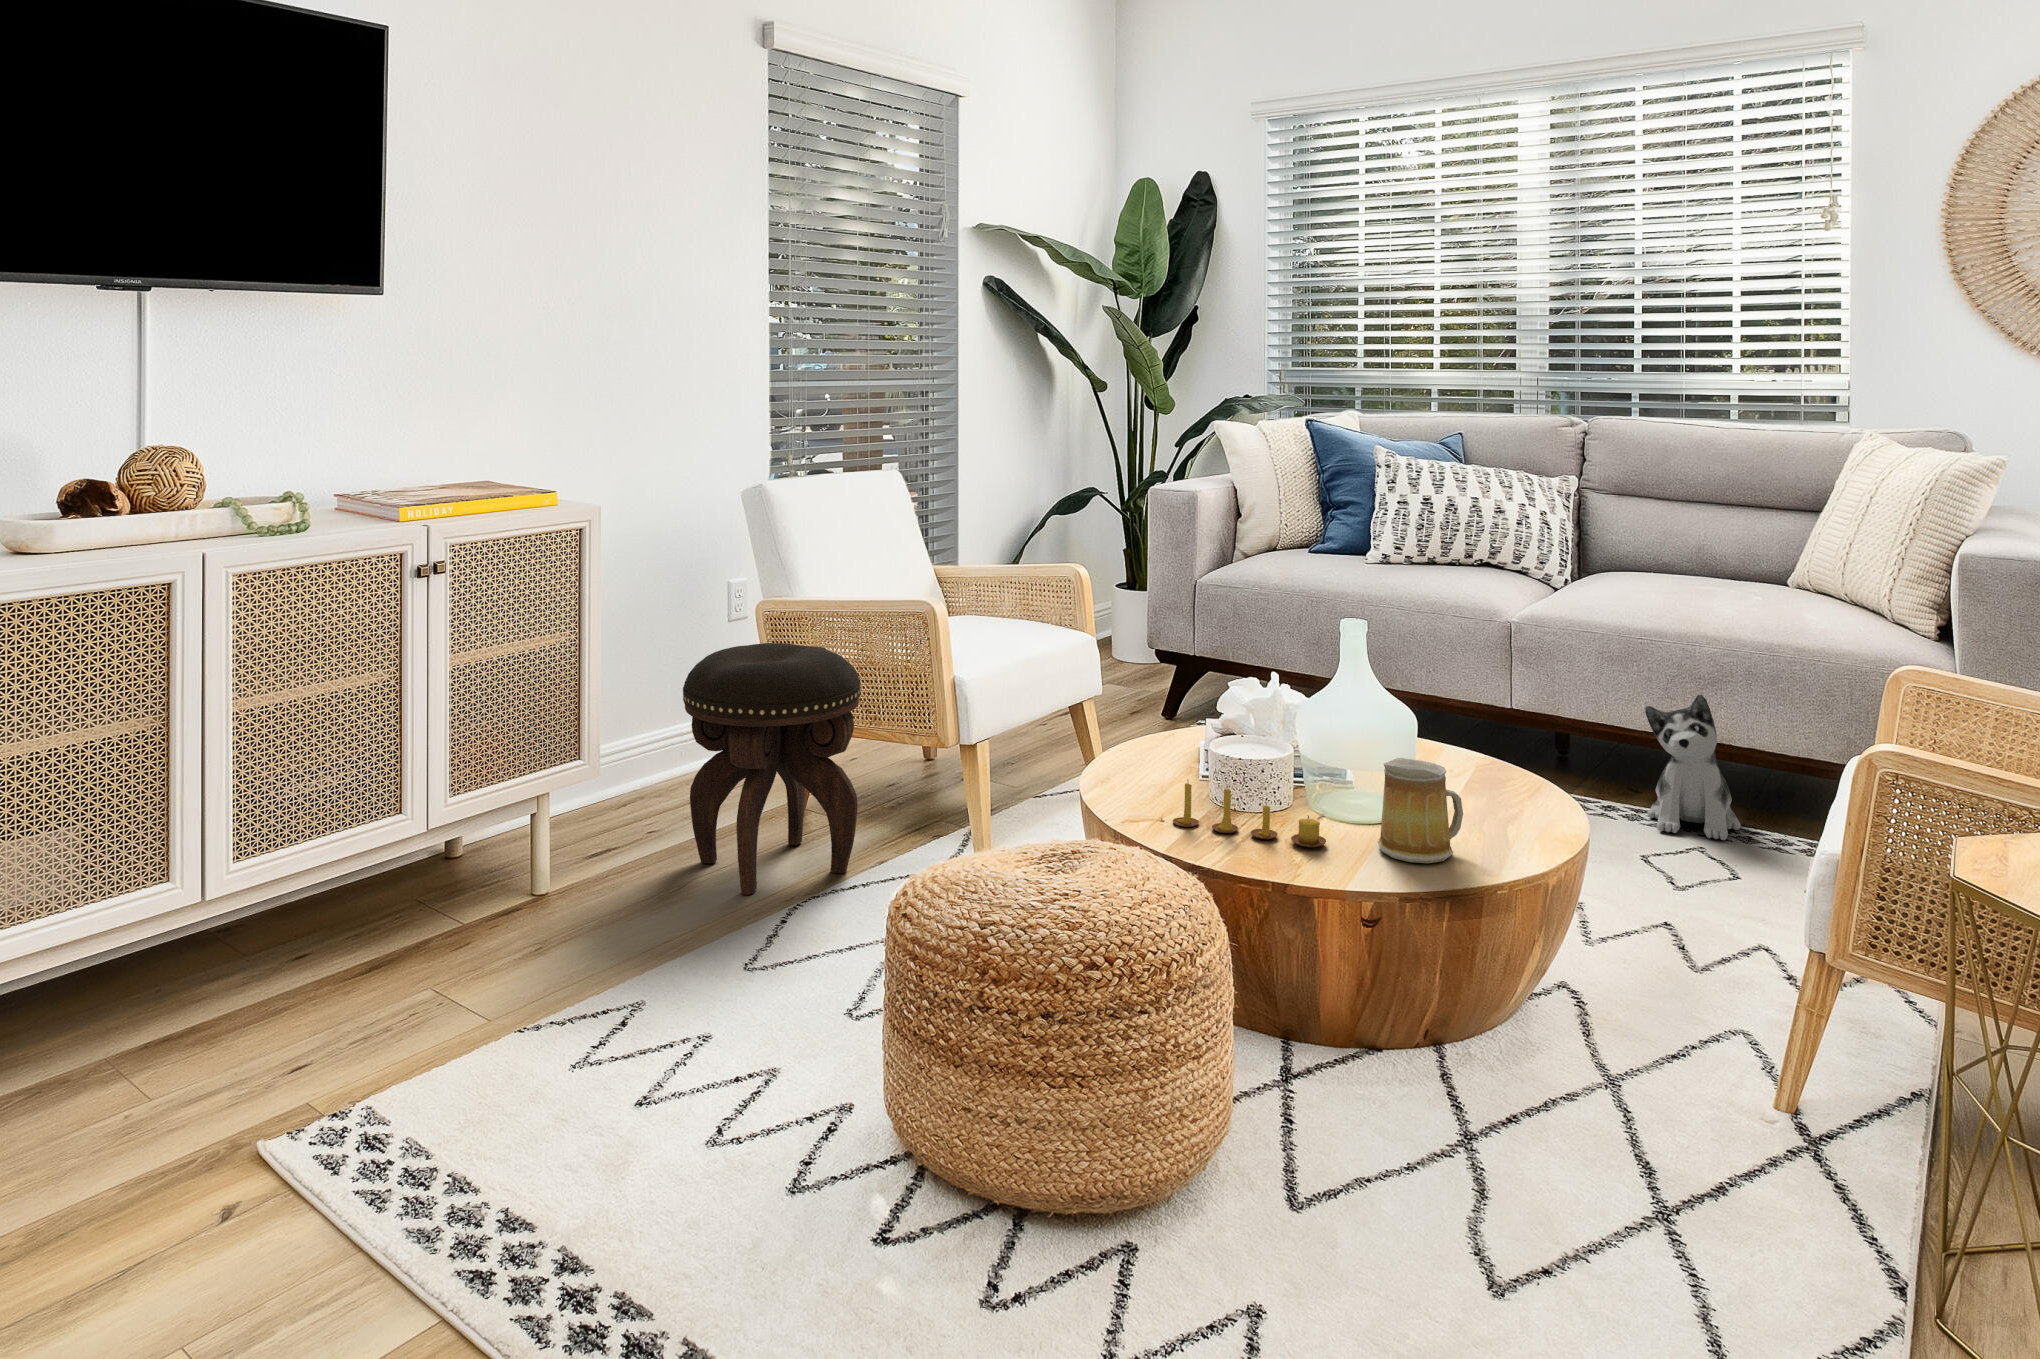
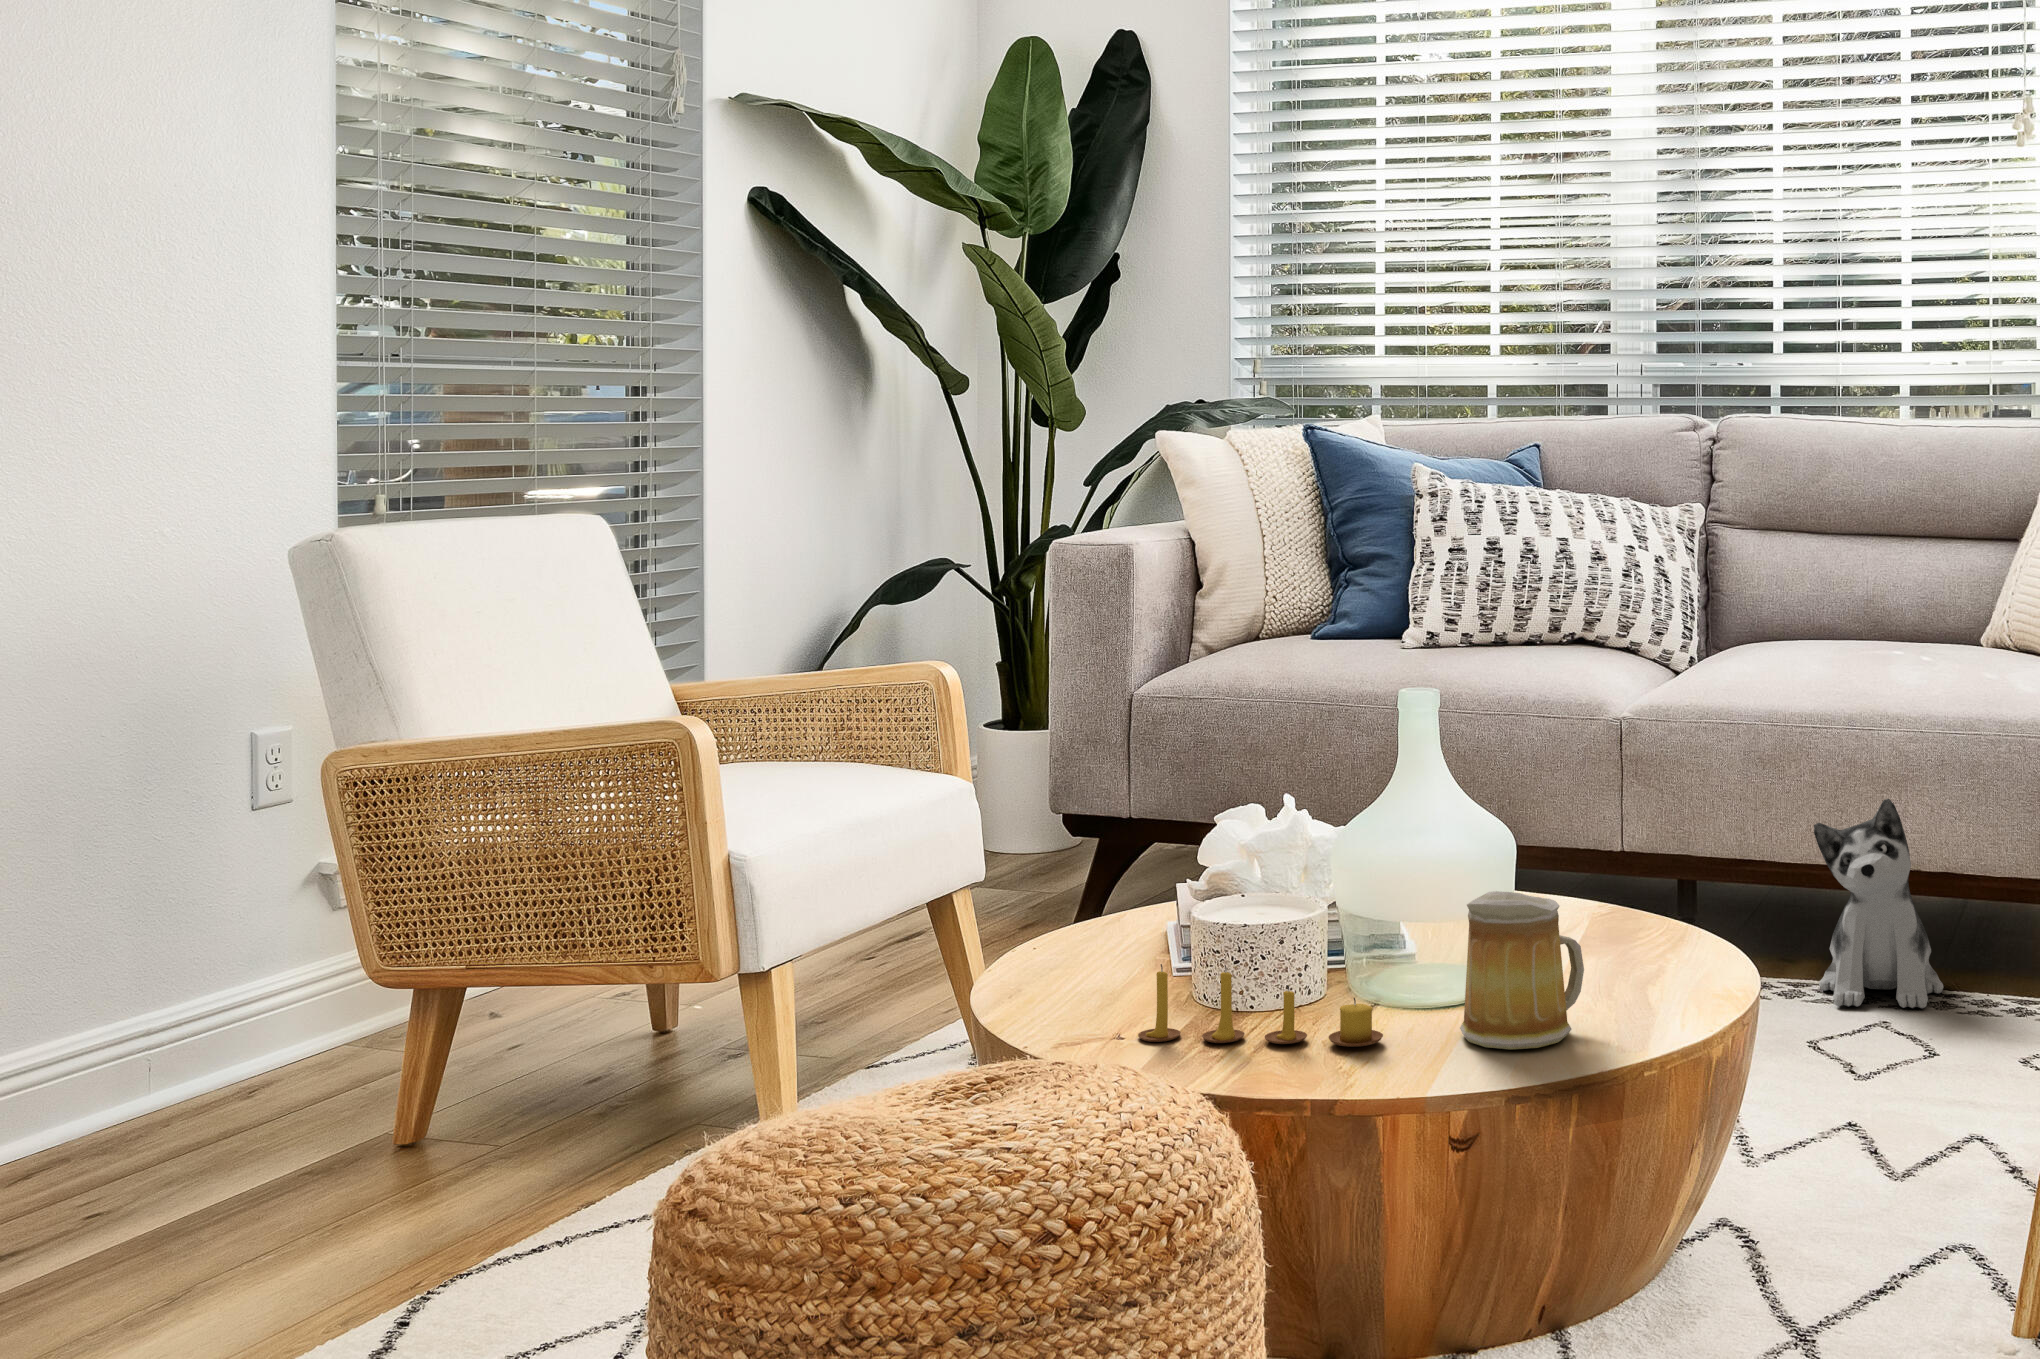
footstool: present [683,643,861,895] -> none [208,827,561,1282]

